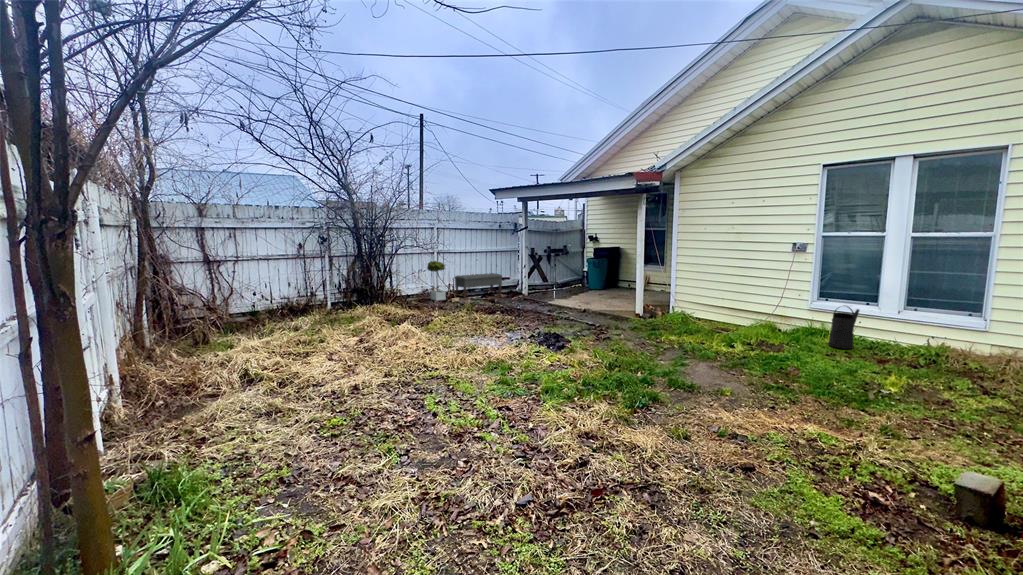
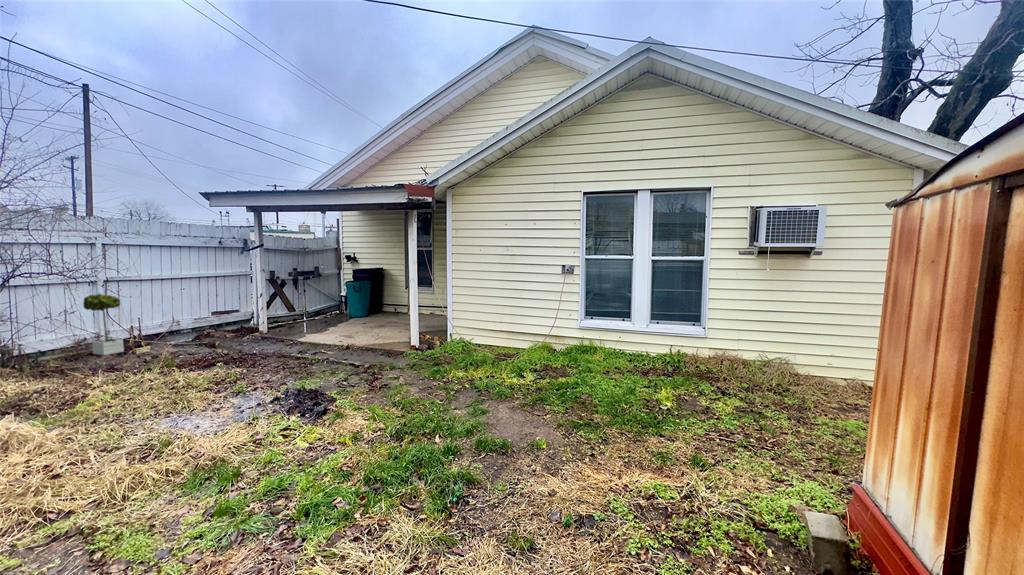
bench: present [455,273,502,298] -> none [141,306,227,346]
watering can: present [828,306,859,349] -> none [601,325,621,366]

